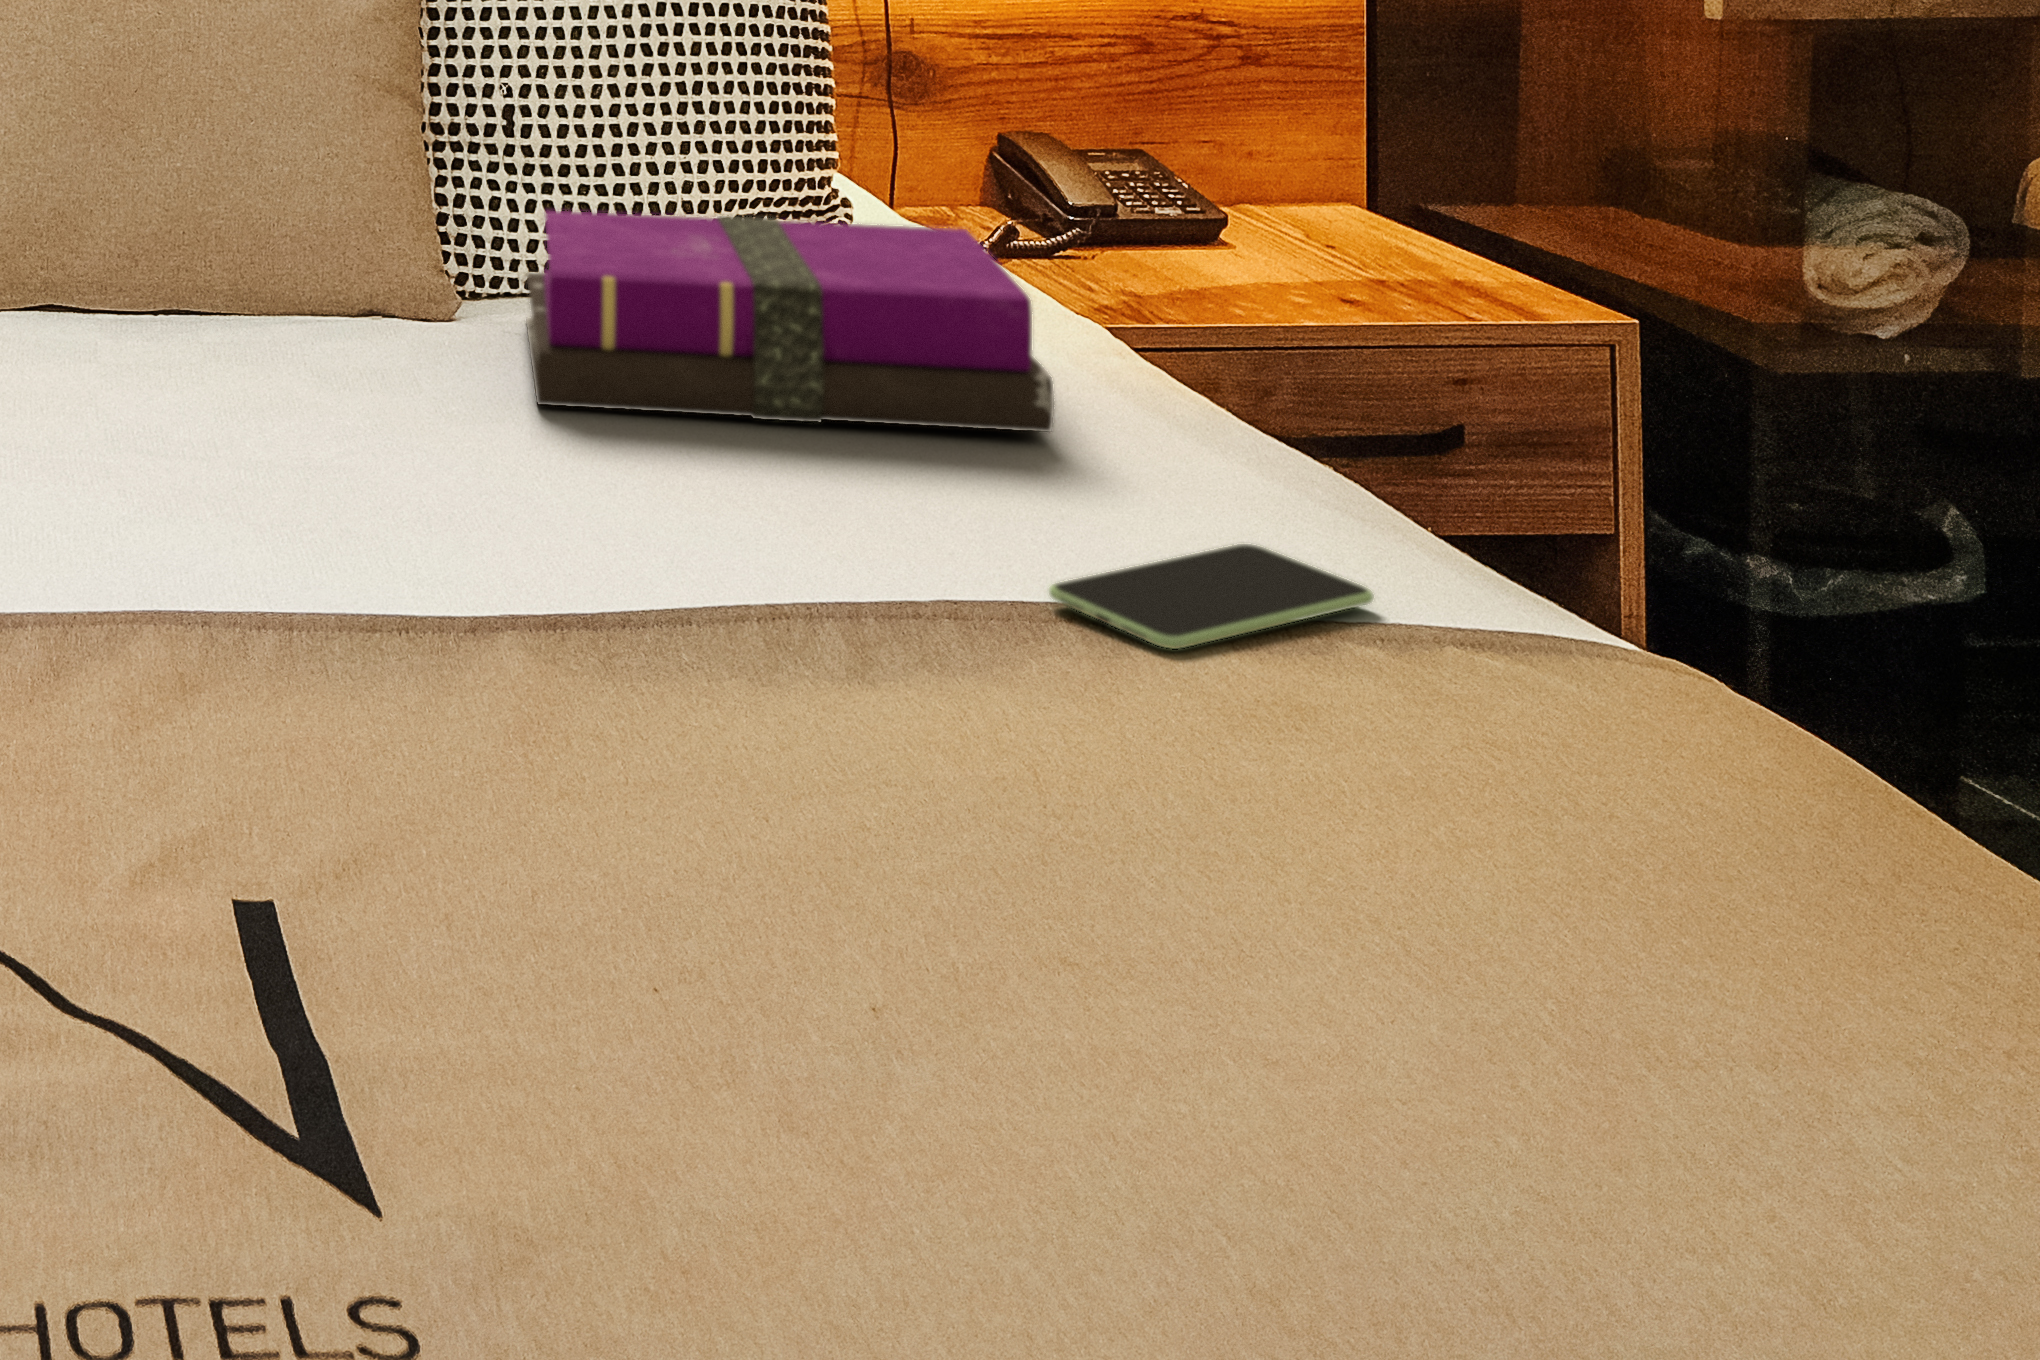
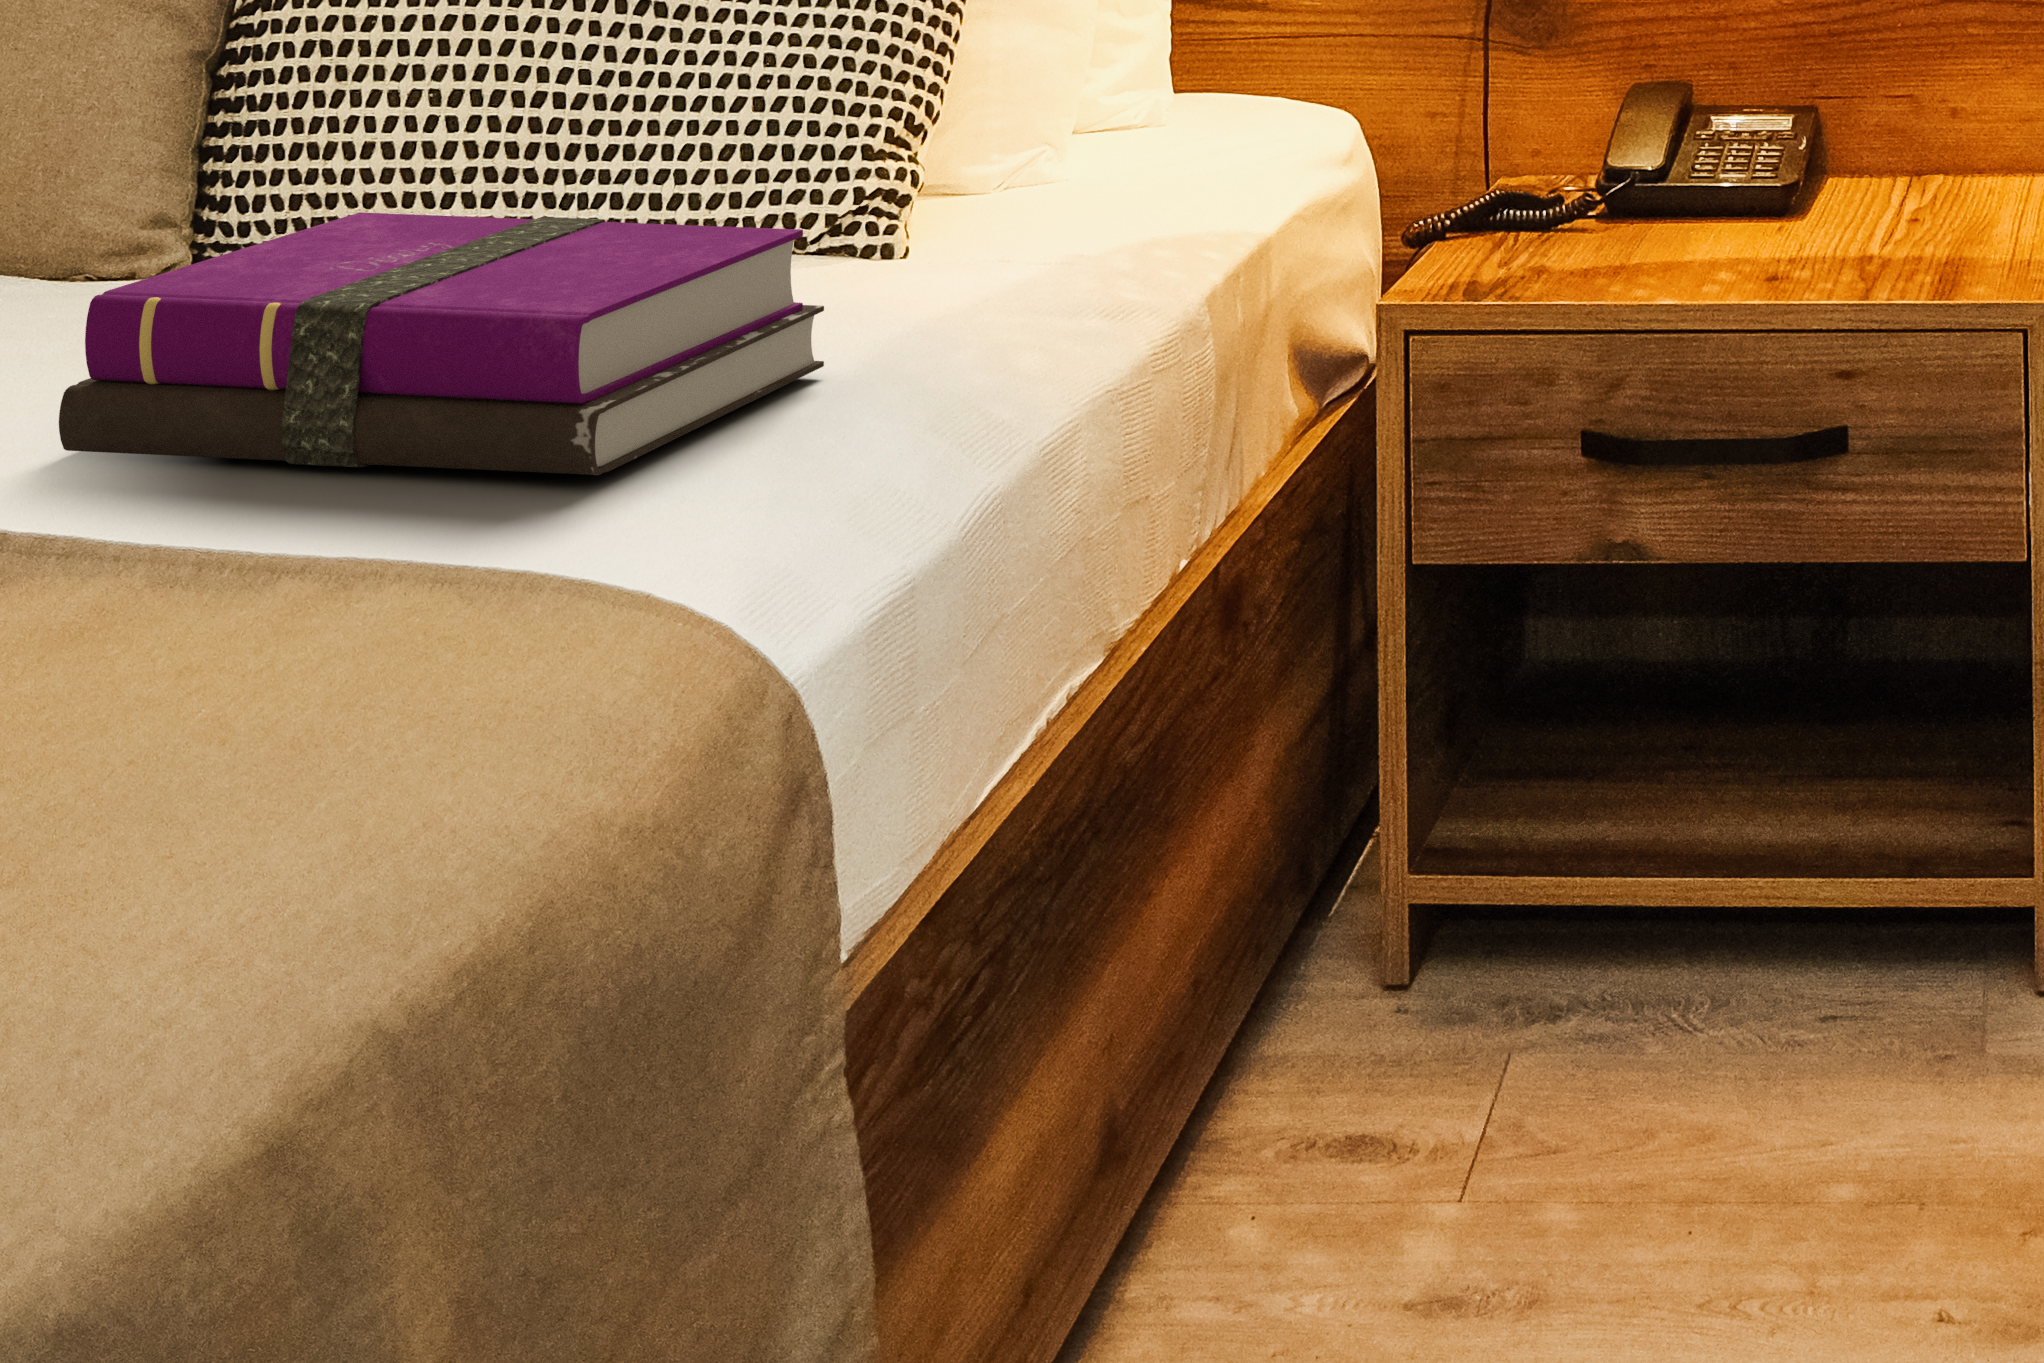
smartphone: present [1049,544,1373,649] -> none [53,604,453,724]

